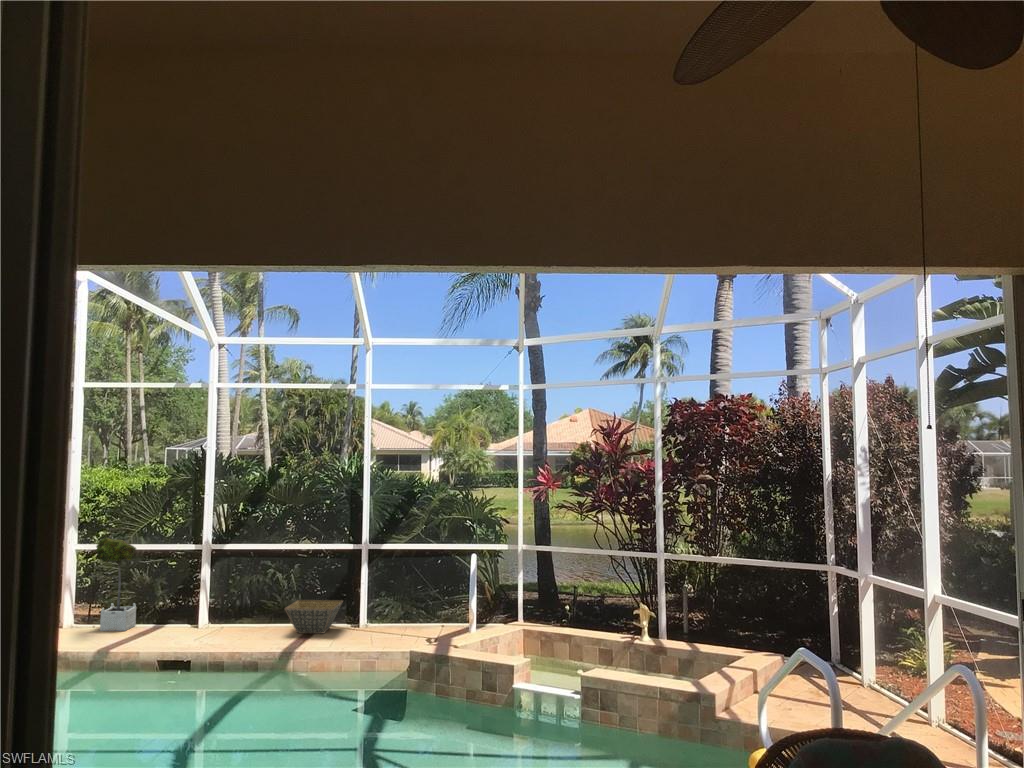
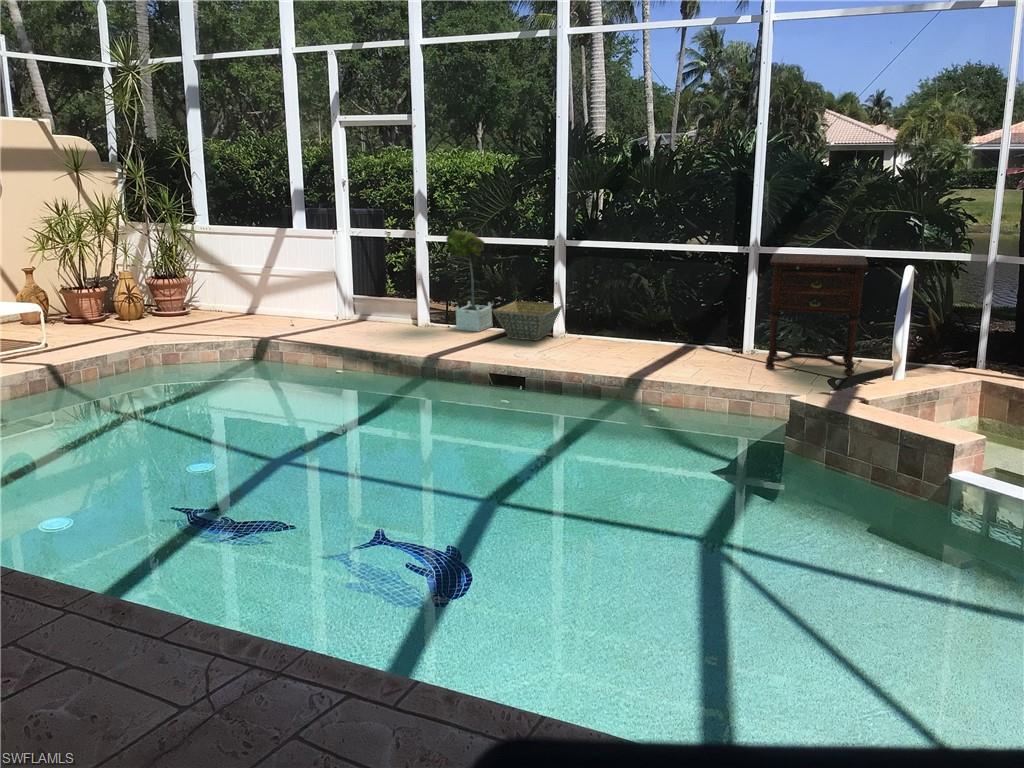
side table: none [381,548,447,637] -> present [765,253,868,375]
basket: present [285,600,343,633] -> present [493,301,563,341]

